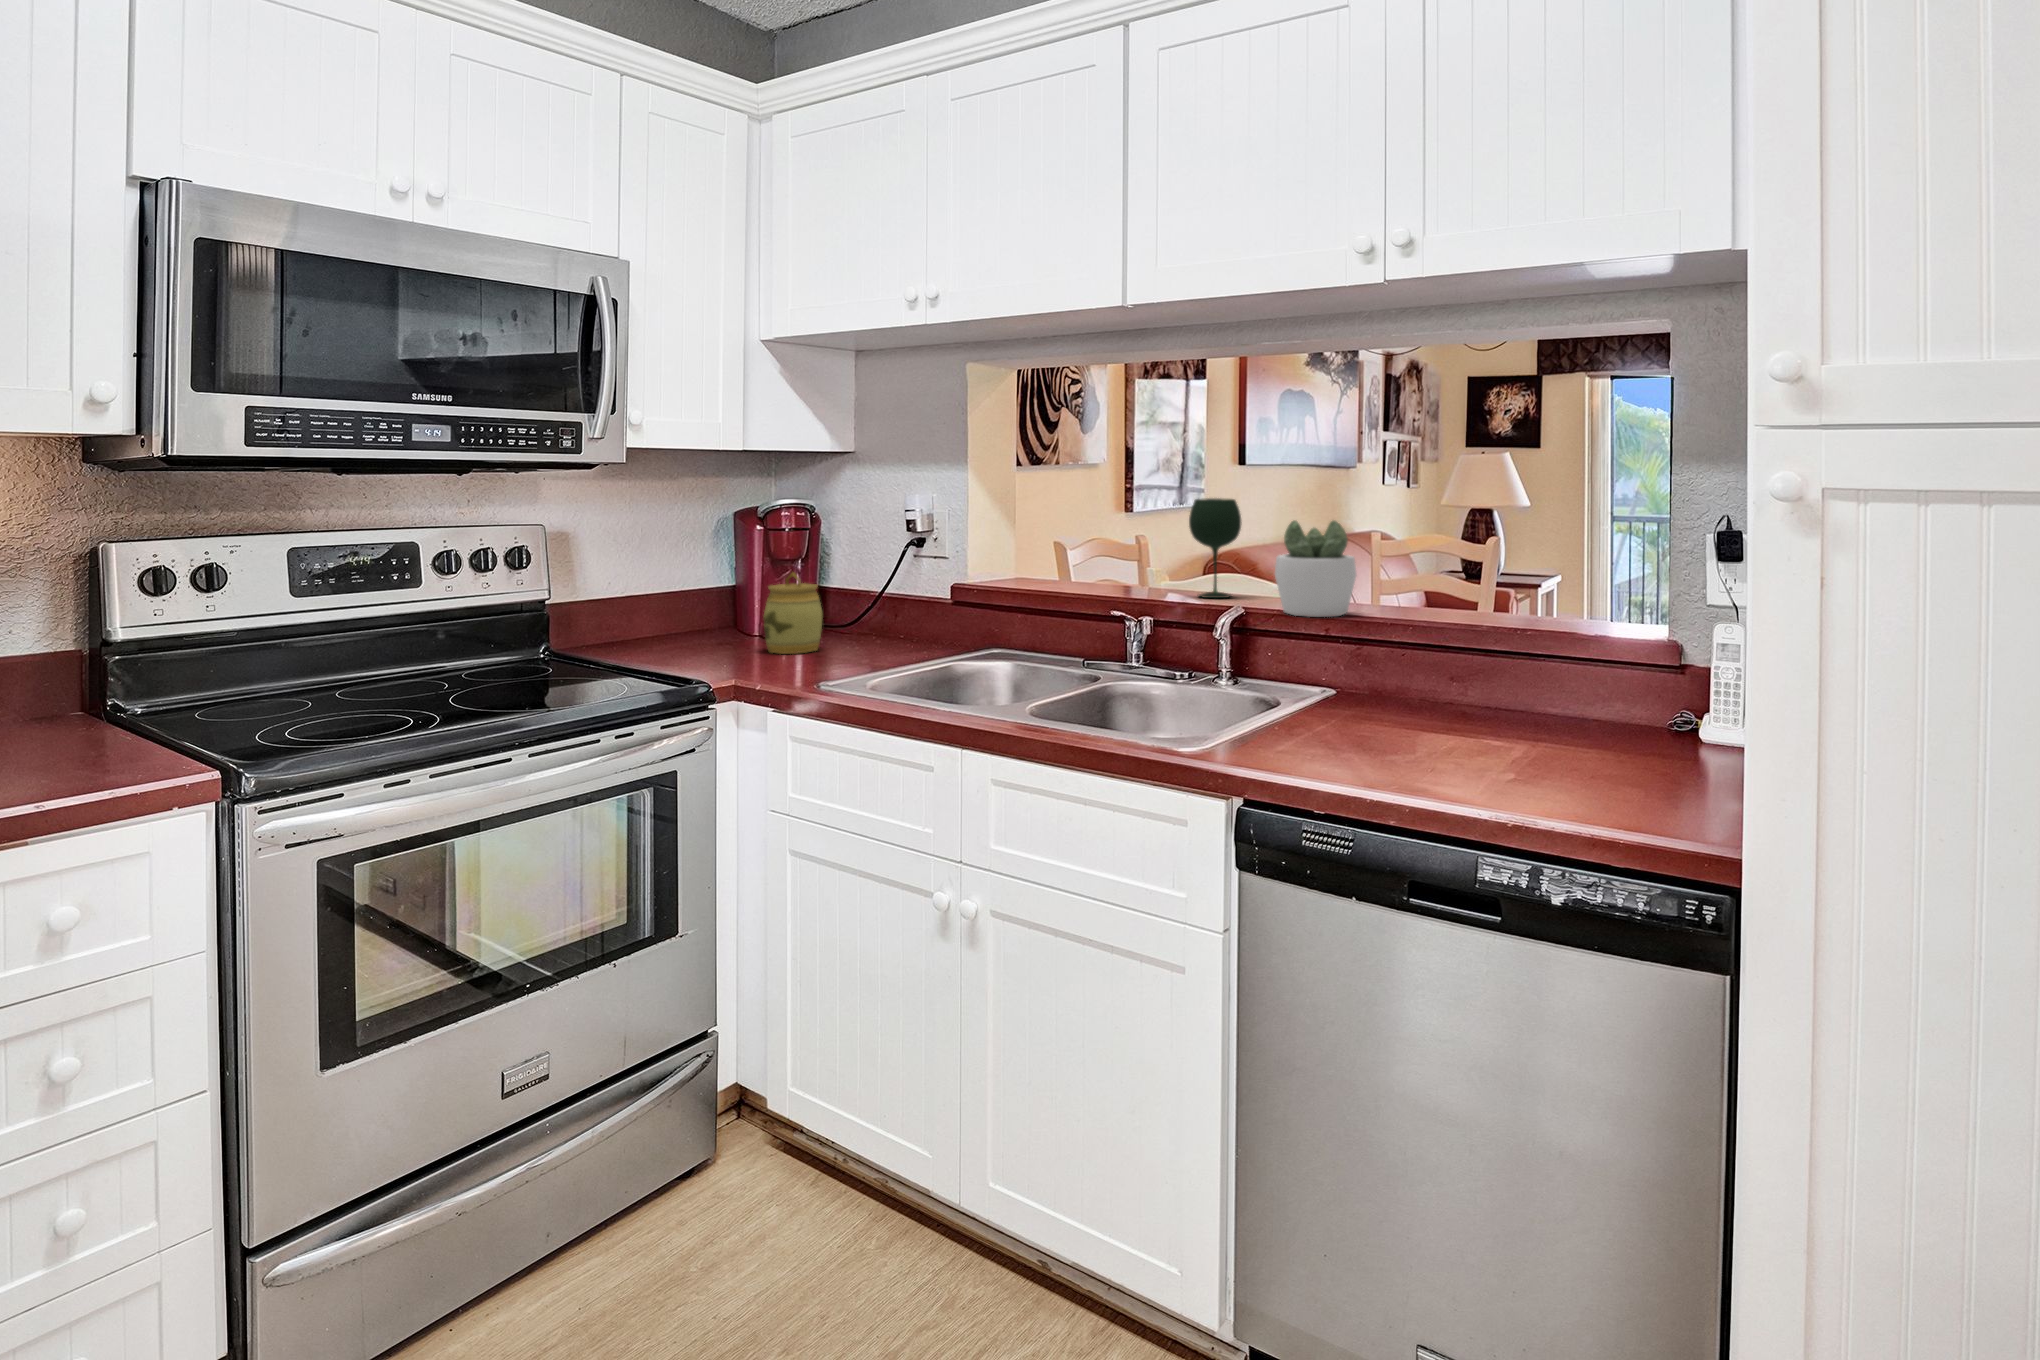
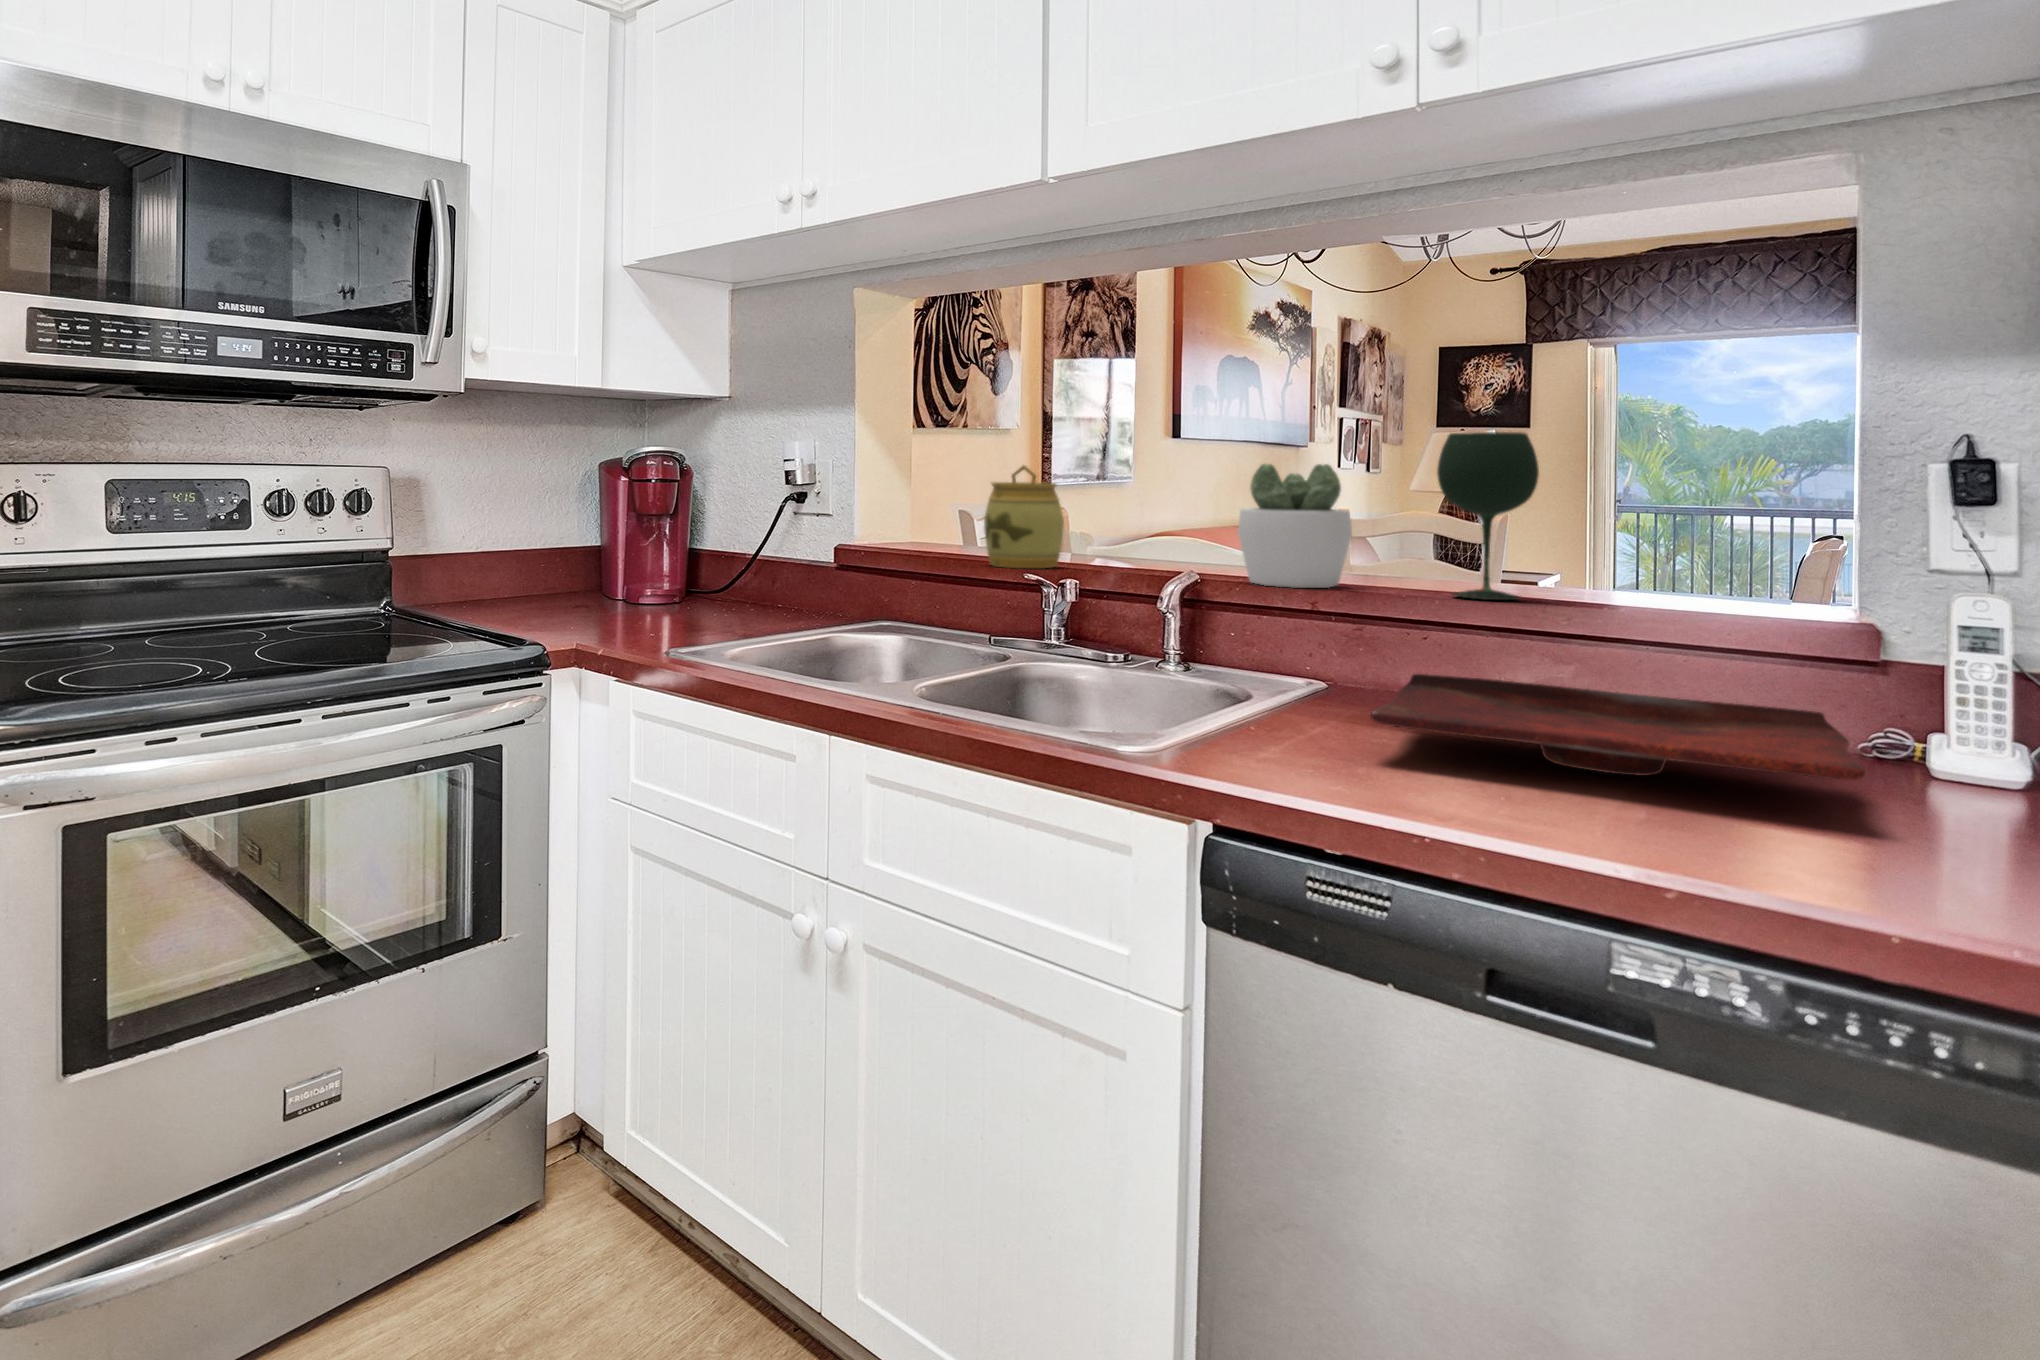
wine glass: present [1189,498,1242,598] -> present [1437,432,1539,600]
jar: present [763,573,822,654] -> present [984,465,1064,568]
cutting board: none [1353,682,1641,750] -> present [1371,674,1865,780]

